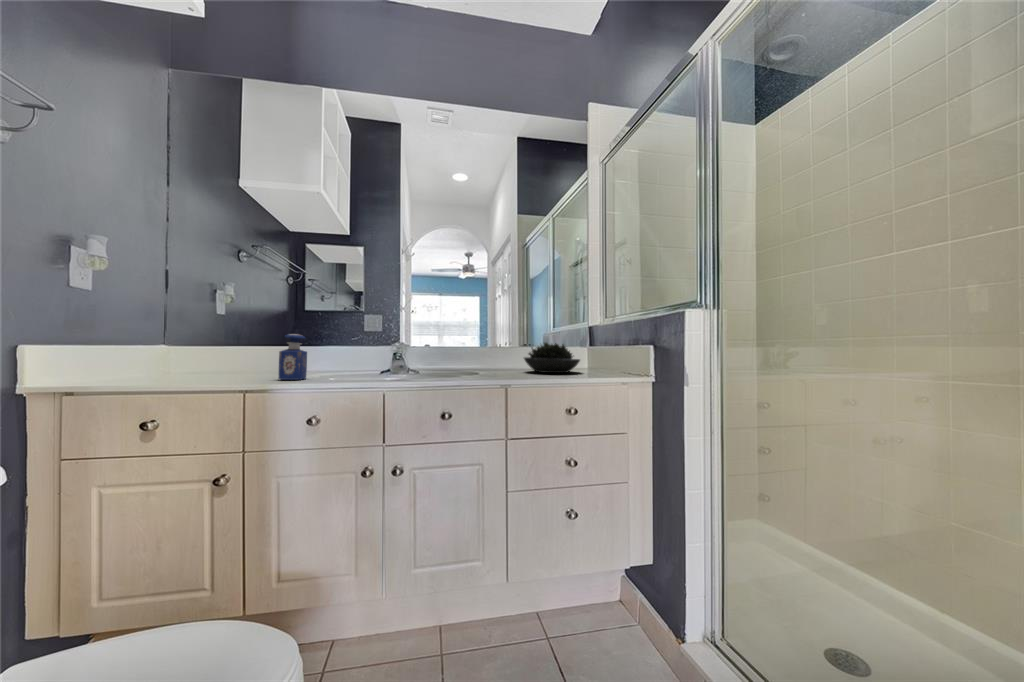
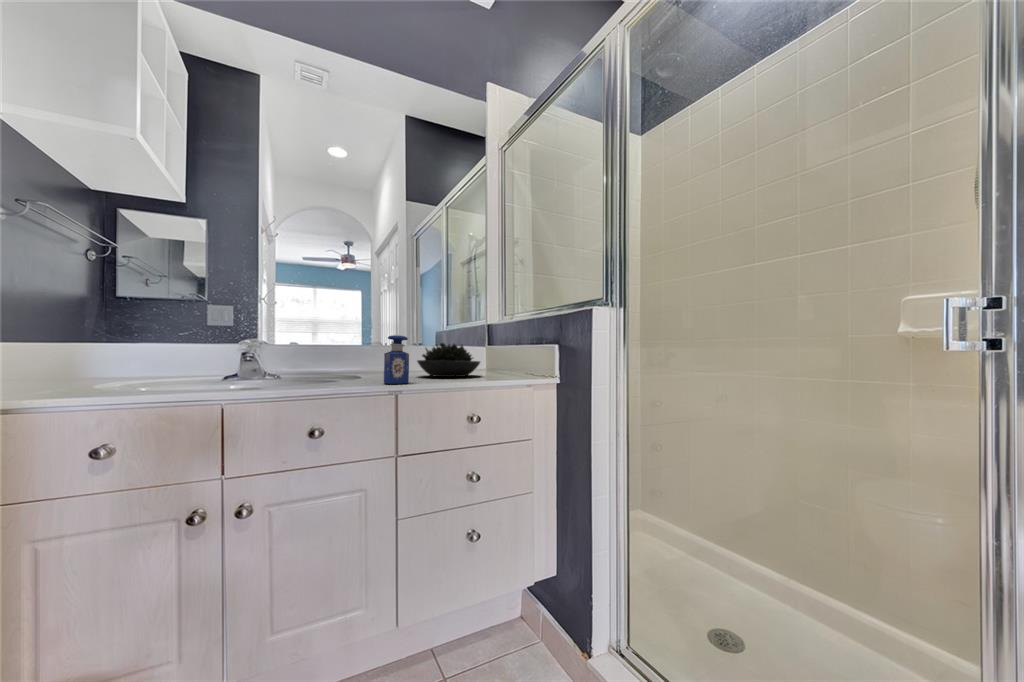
perfume bottle: present [279,334,307,380] -> present [384,335,409,384]

